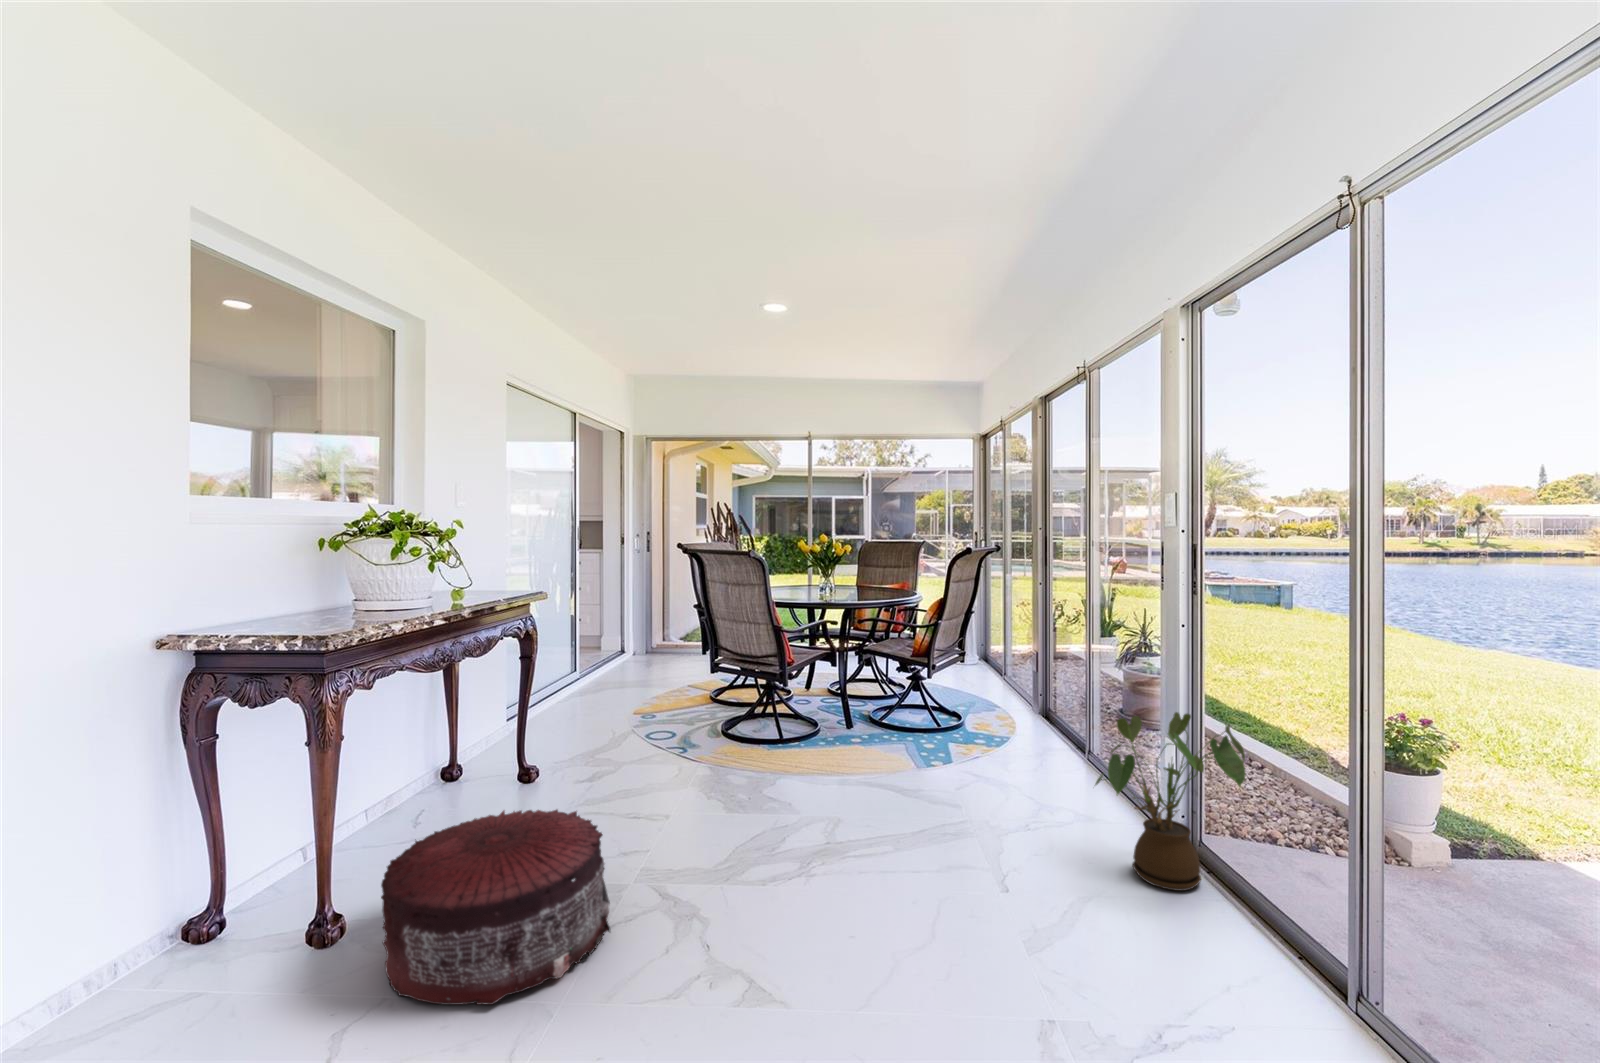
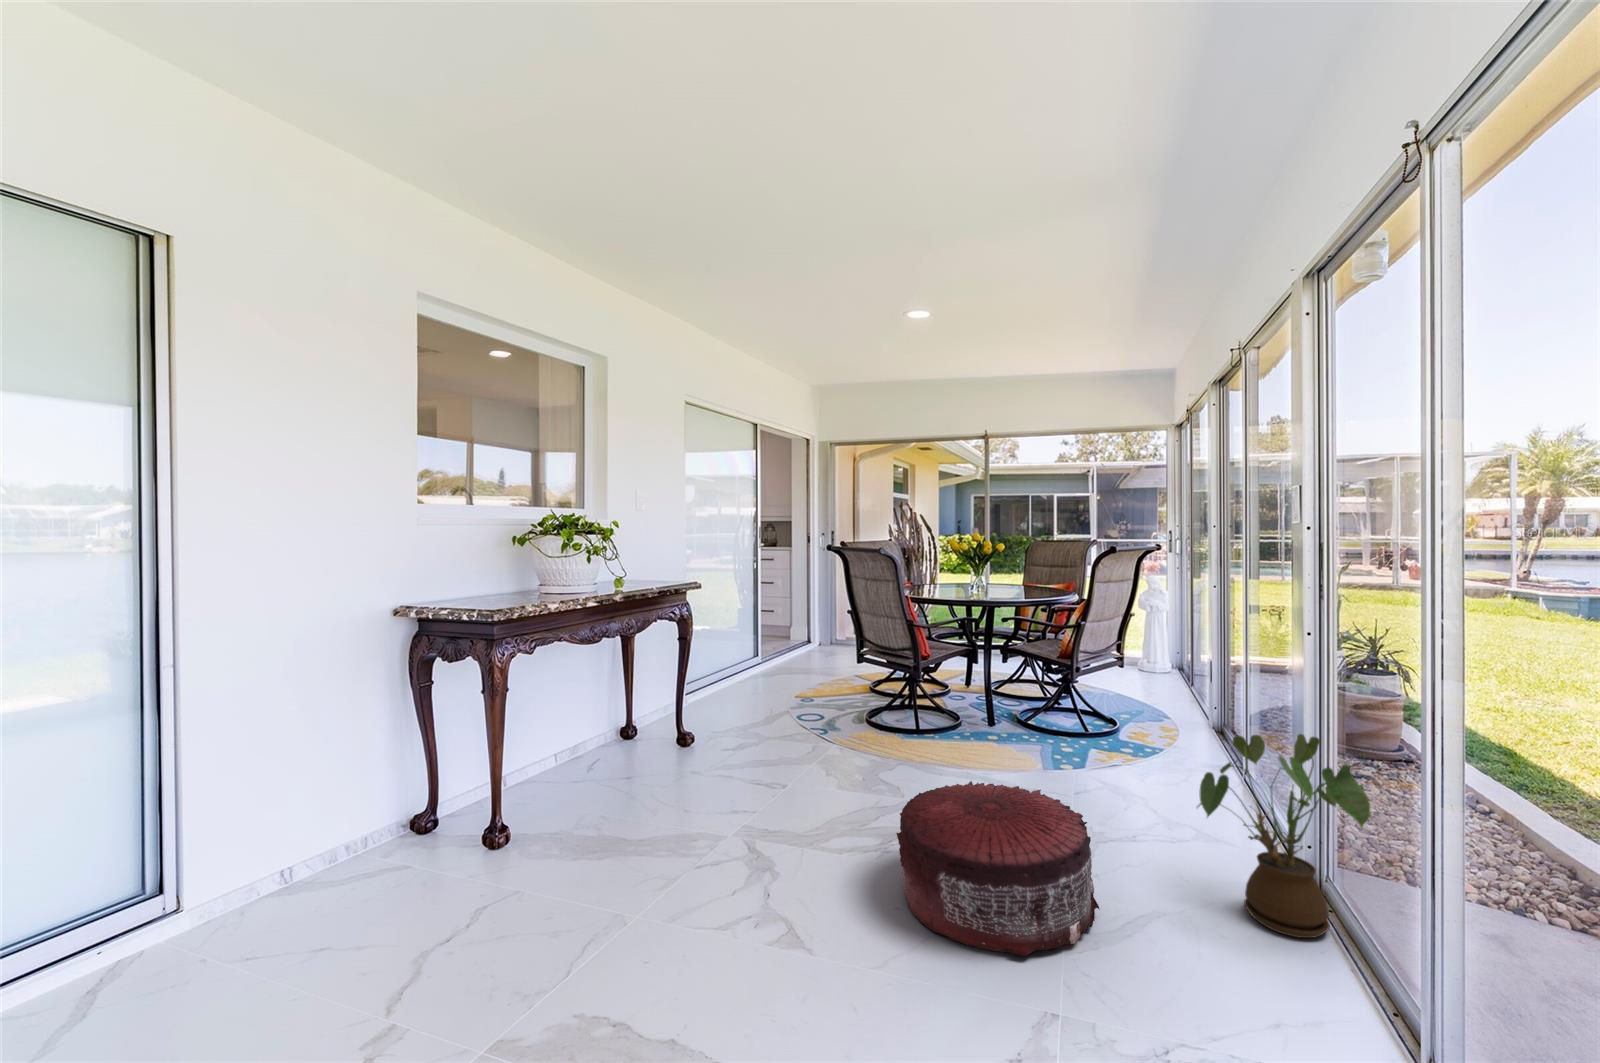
pouf: present [381,810,610,1005] -> present [897,781,1099,956]

